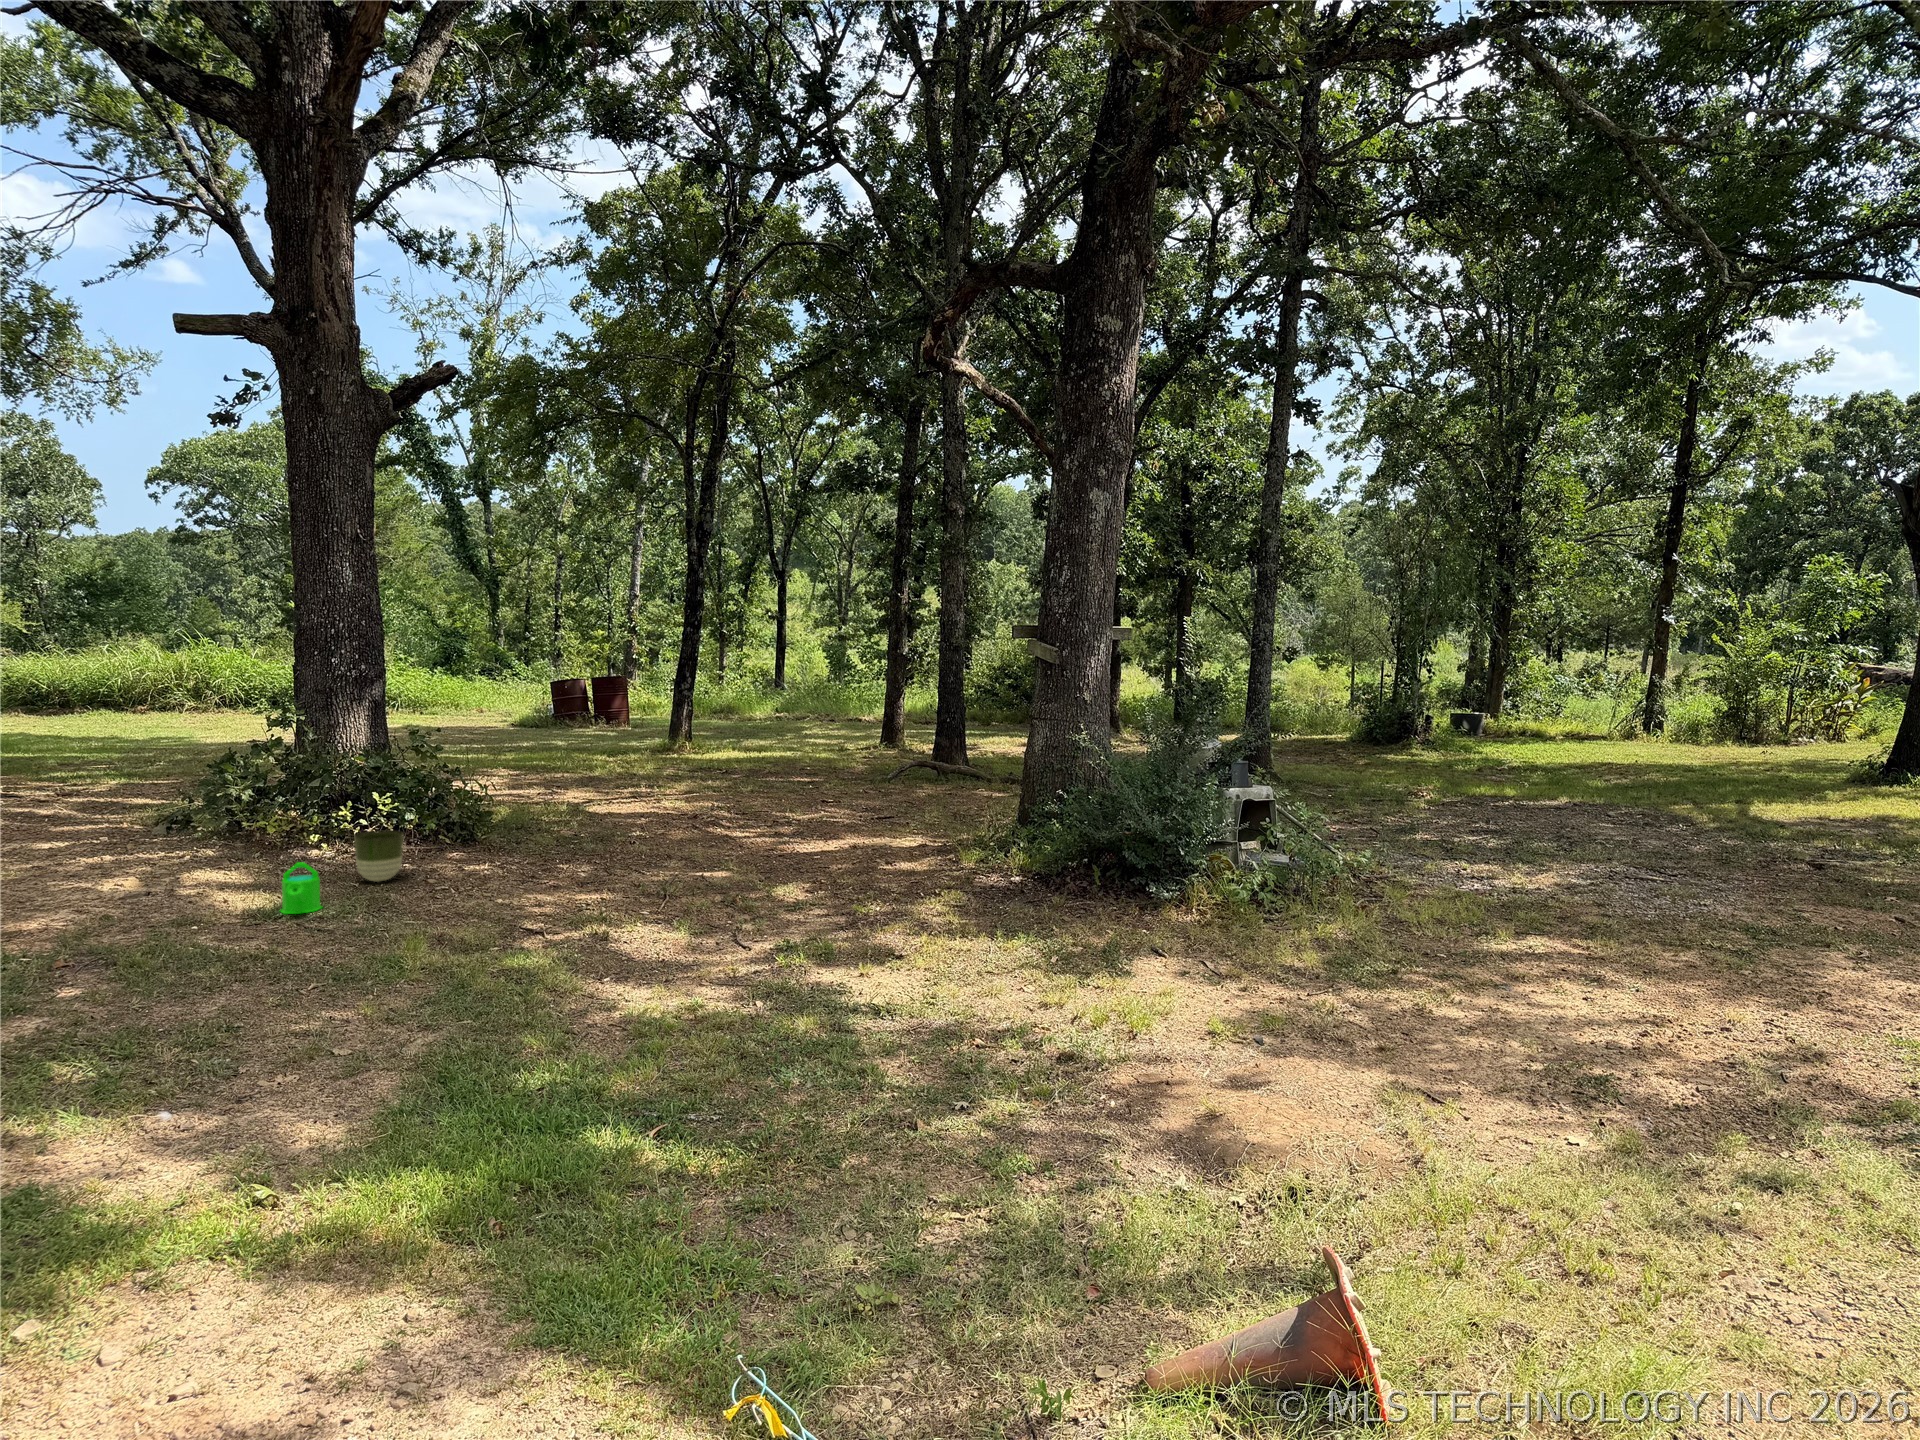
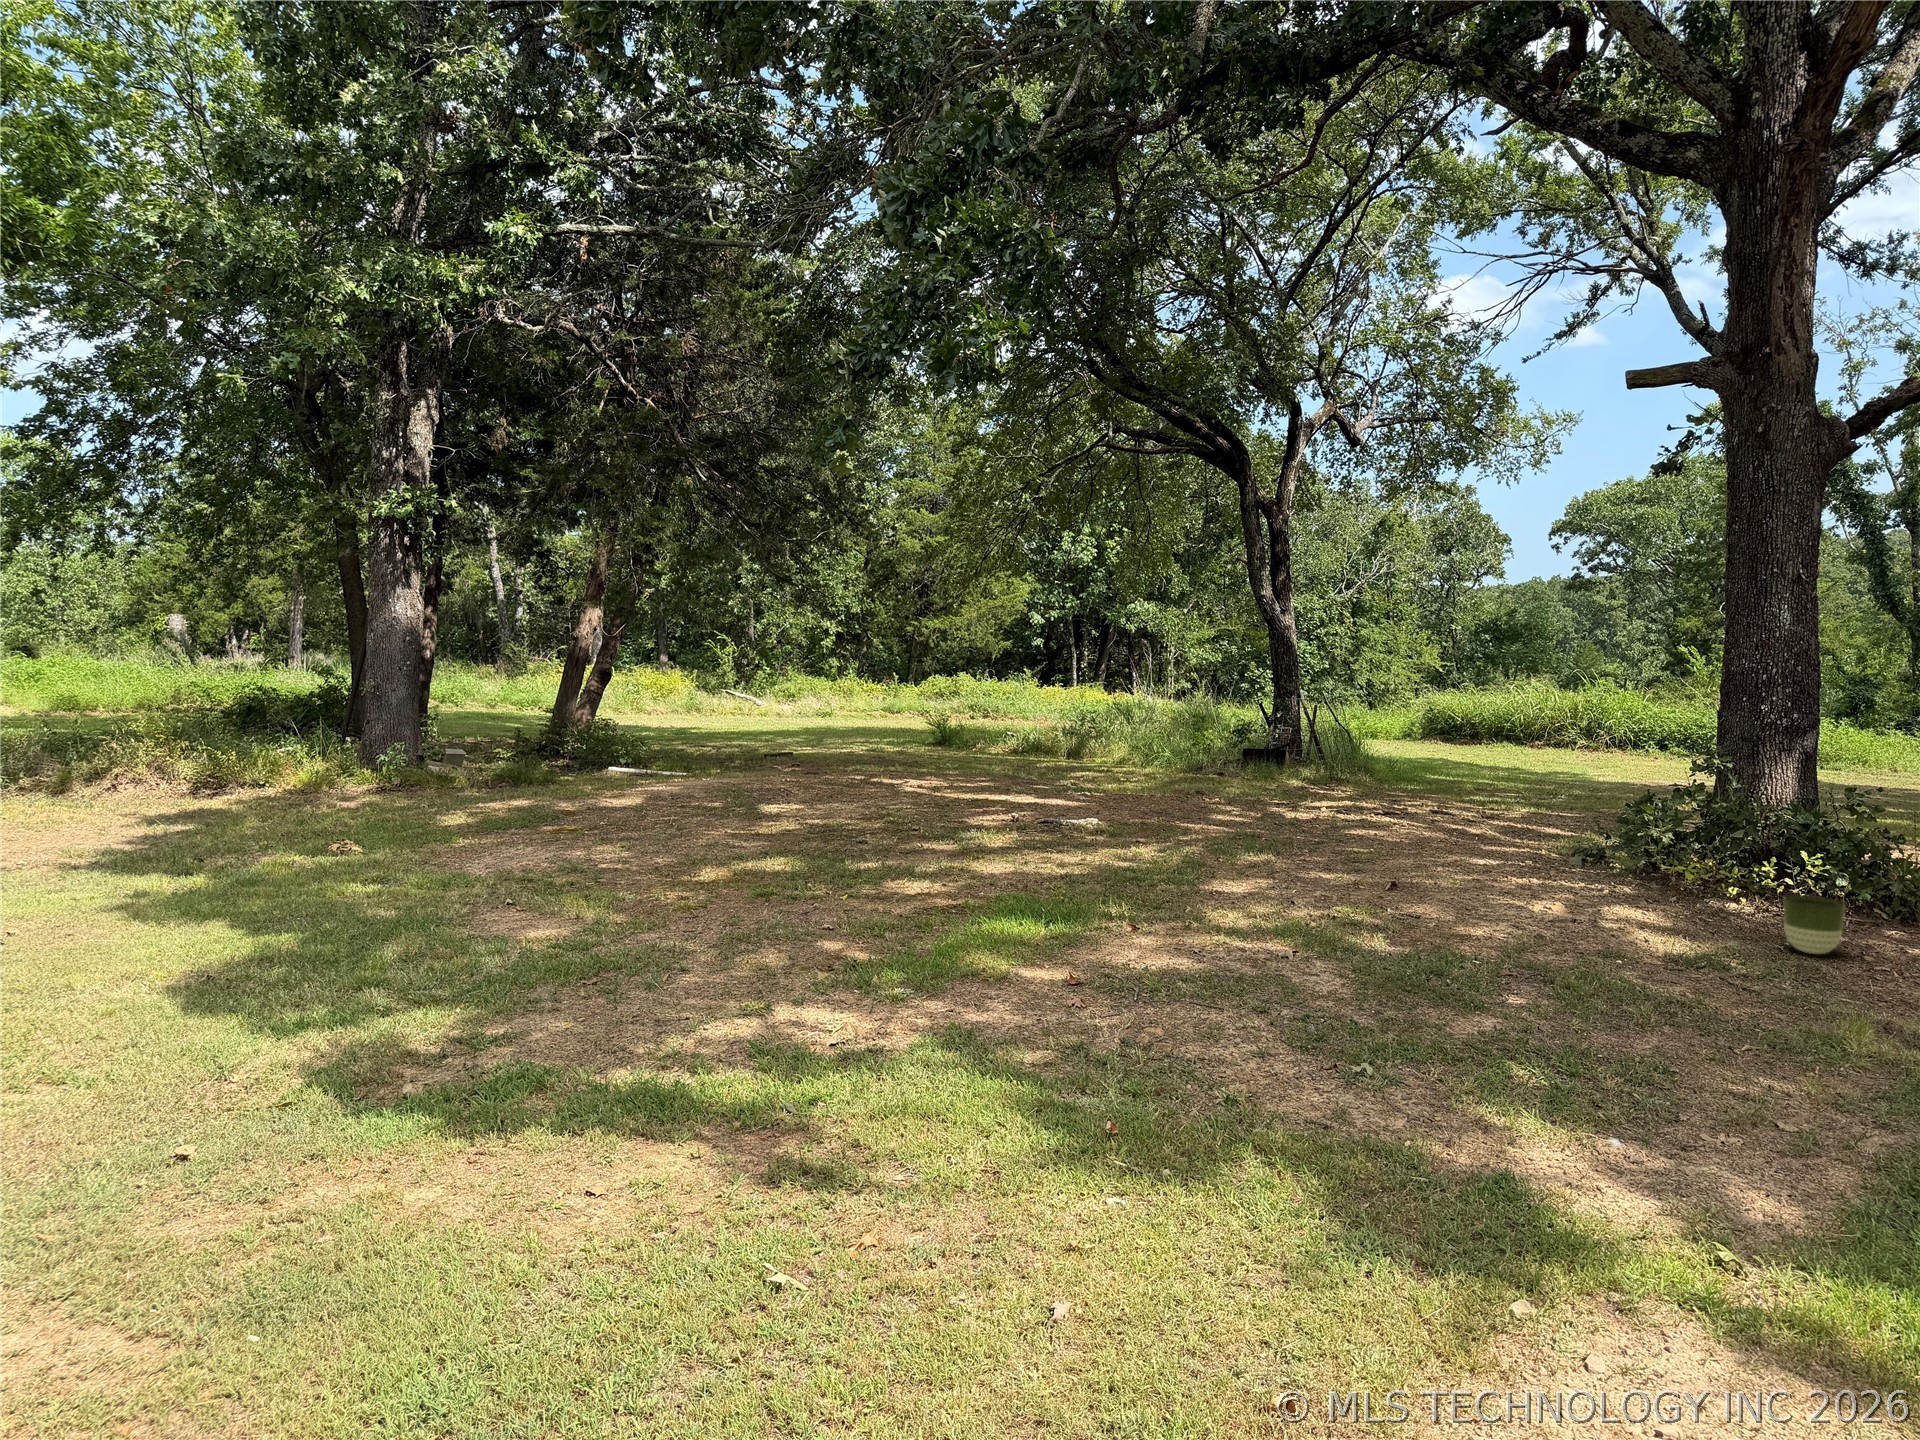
watering can: present [280,862,322,914] -> none [1699,914,1748,970]

